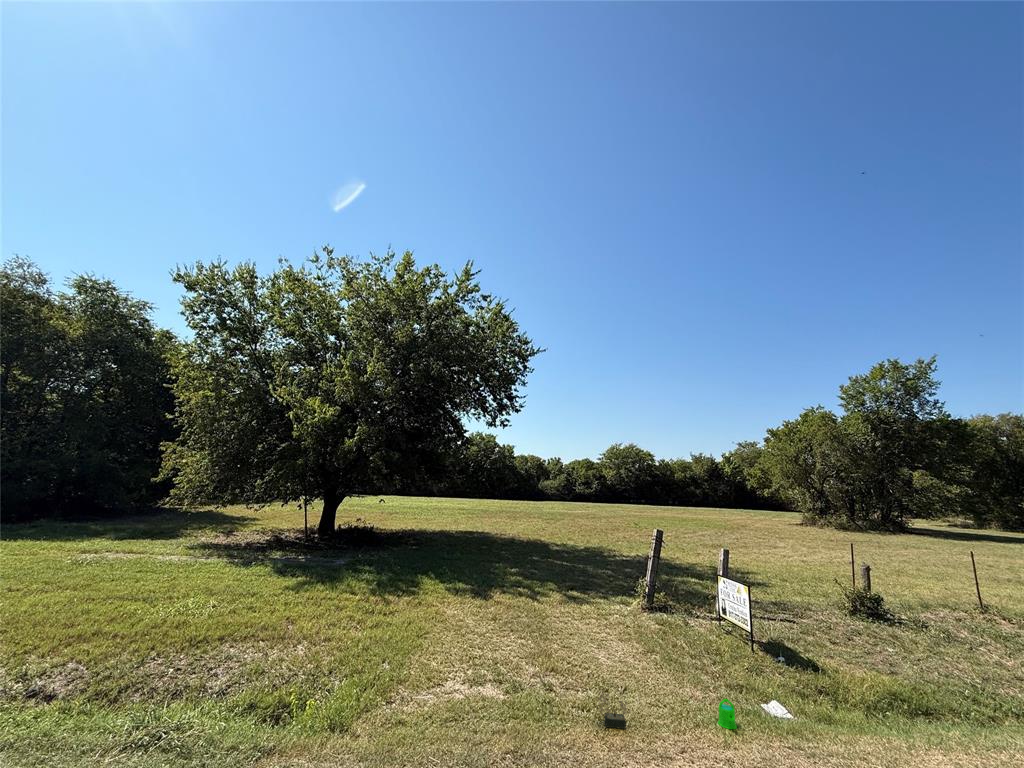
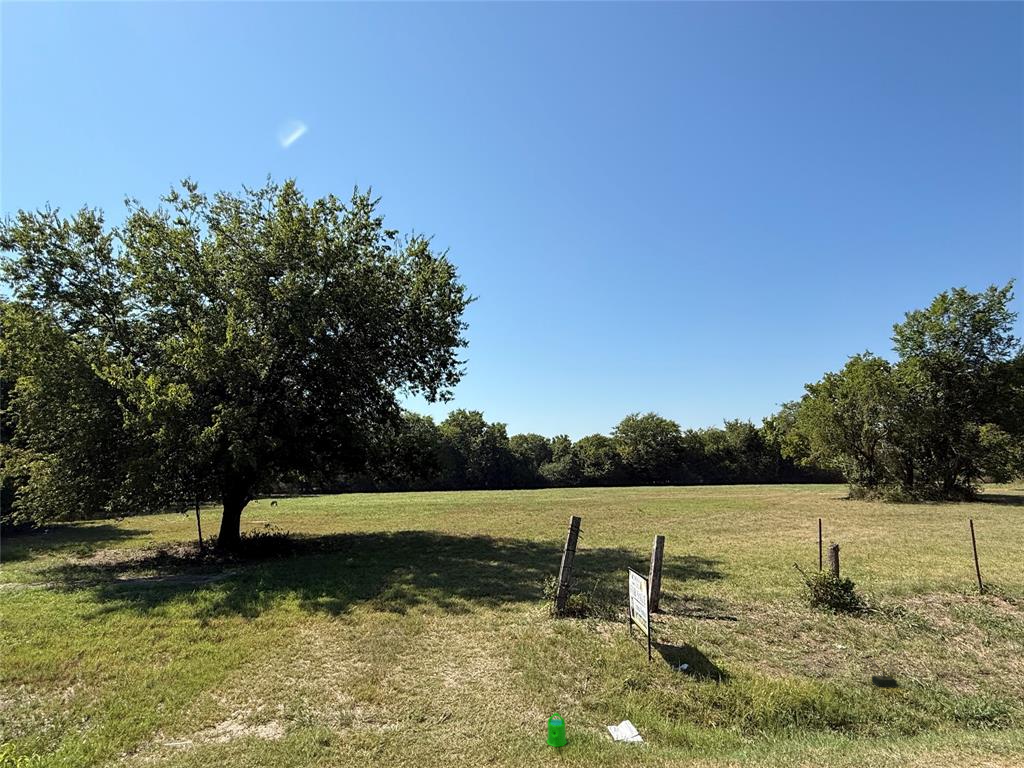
decorative plant: present [597,692,630,729] -> present [865,658,899,687]

